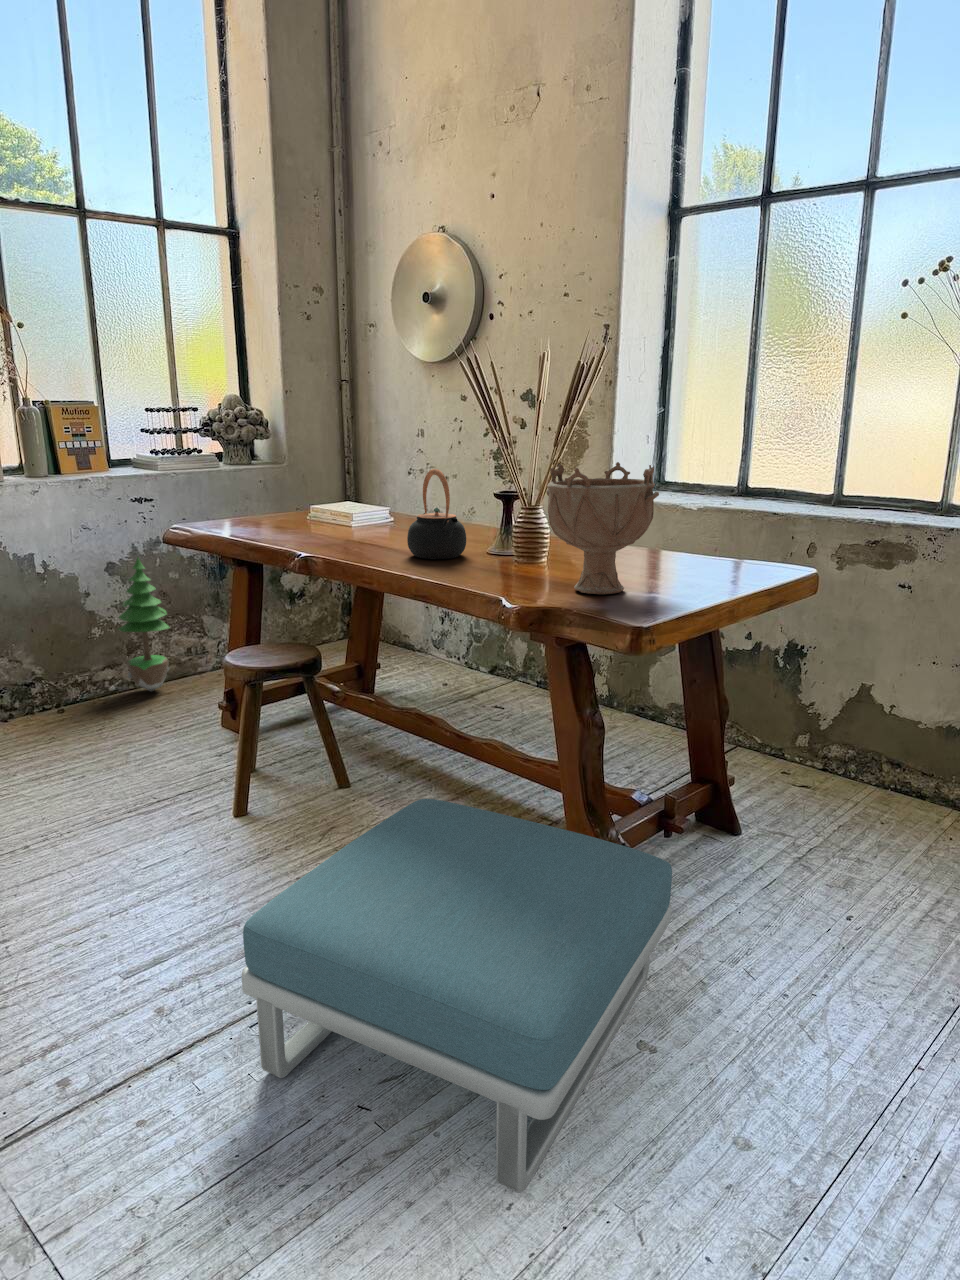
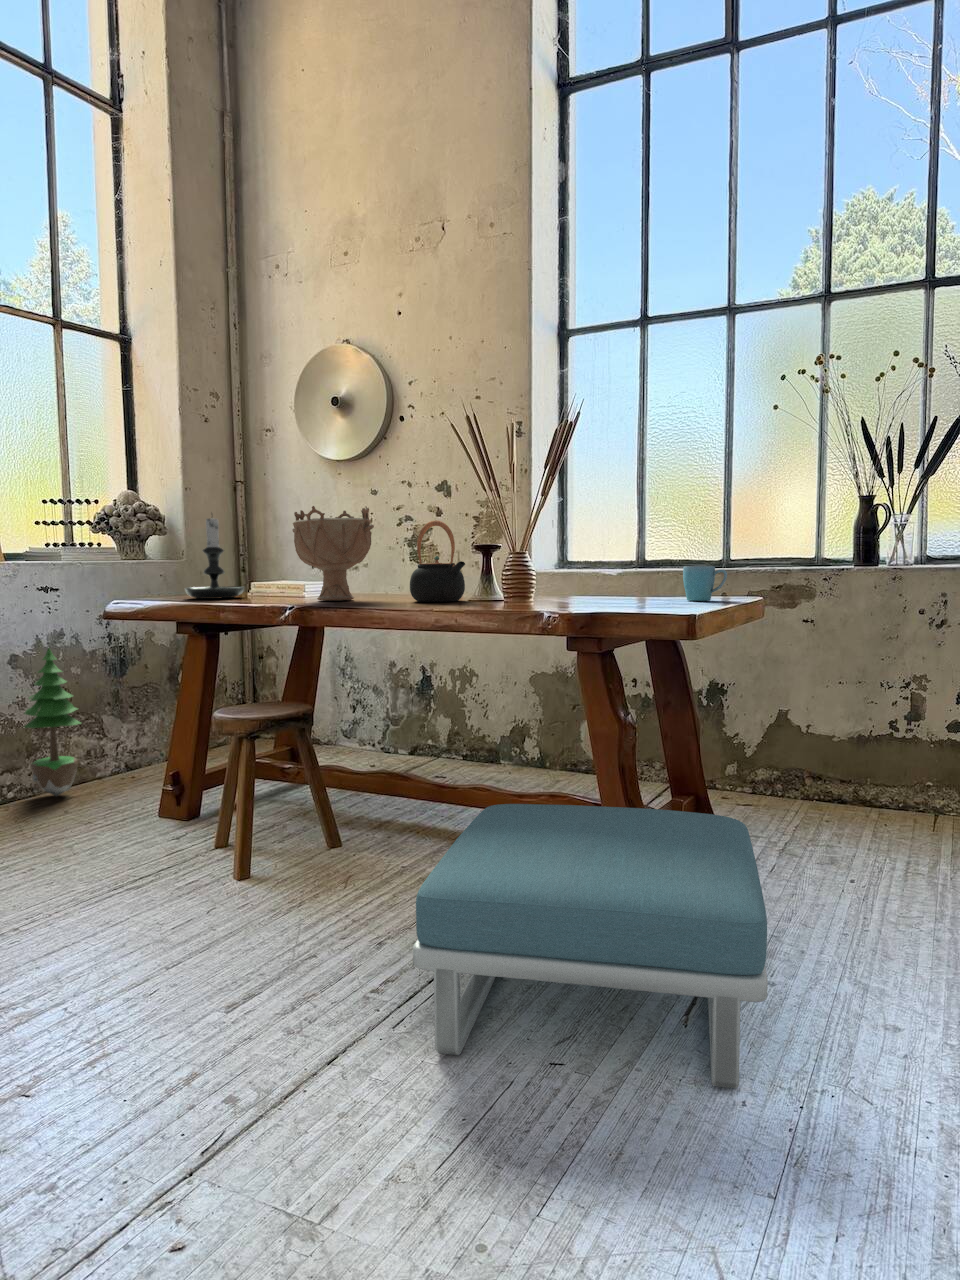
candle holder: none [226,441,286,529] -> present [185,518,244,599]
decorative bowl: present [546,462,659,595] -> present [292,506,374,601]
mug: none [693,539,741,583] -> present [683,566,727,601]

